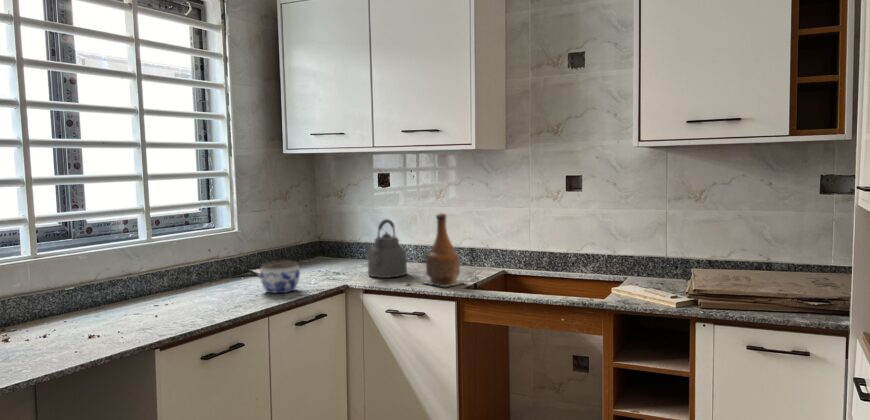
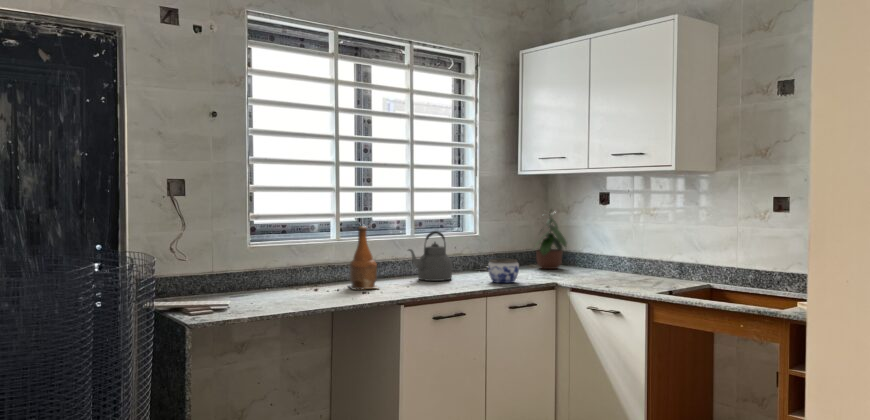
potted plant: none [301,191,348,264] -> present [536,210,567,269]
bottle: present [425,213,463,287] -> present [349,226,378,289]
kettle: present [365,219,407,278] -> present [408,231,452,281]

